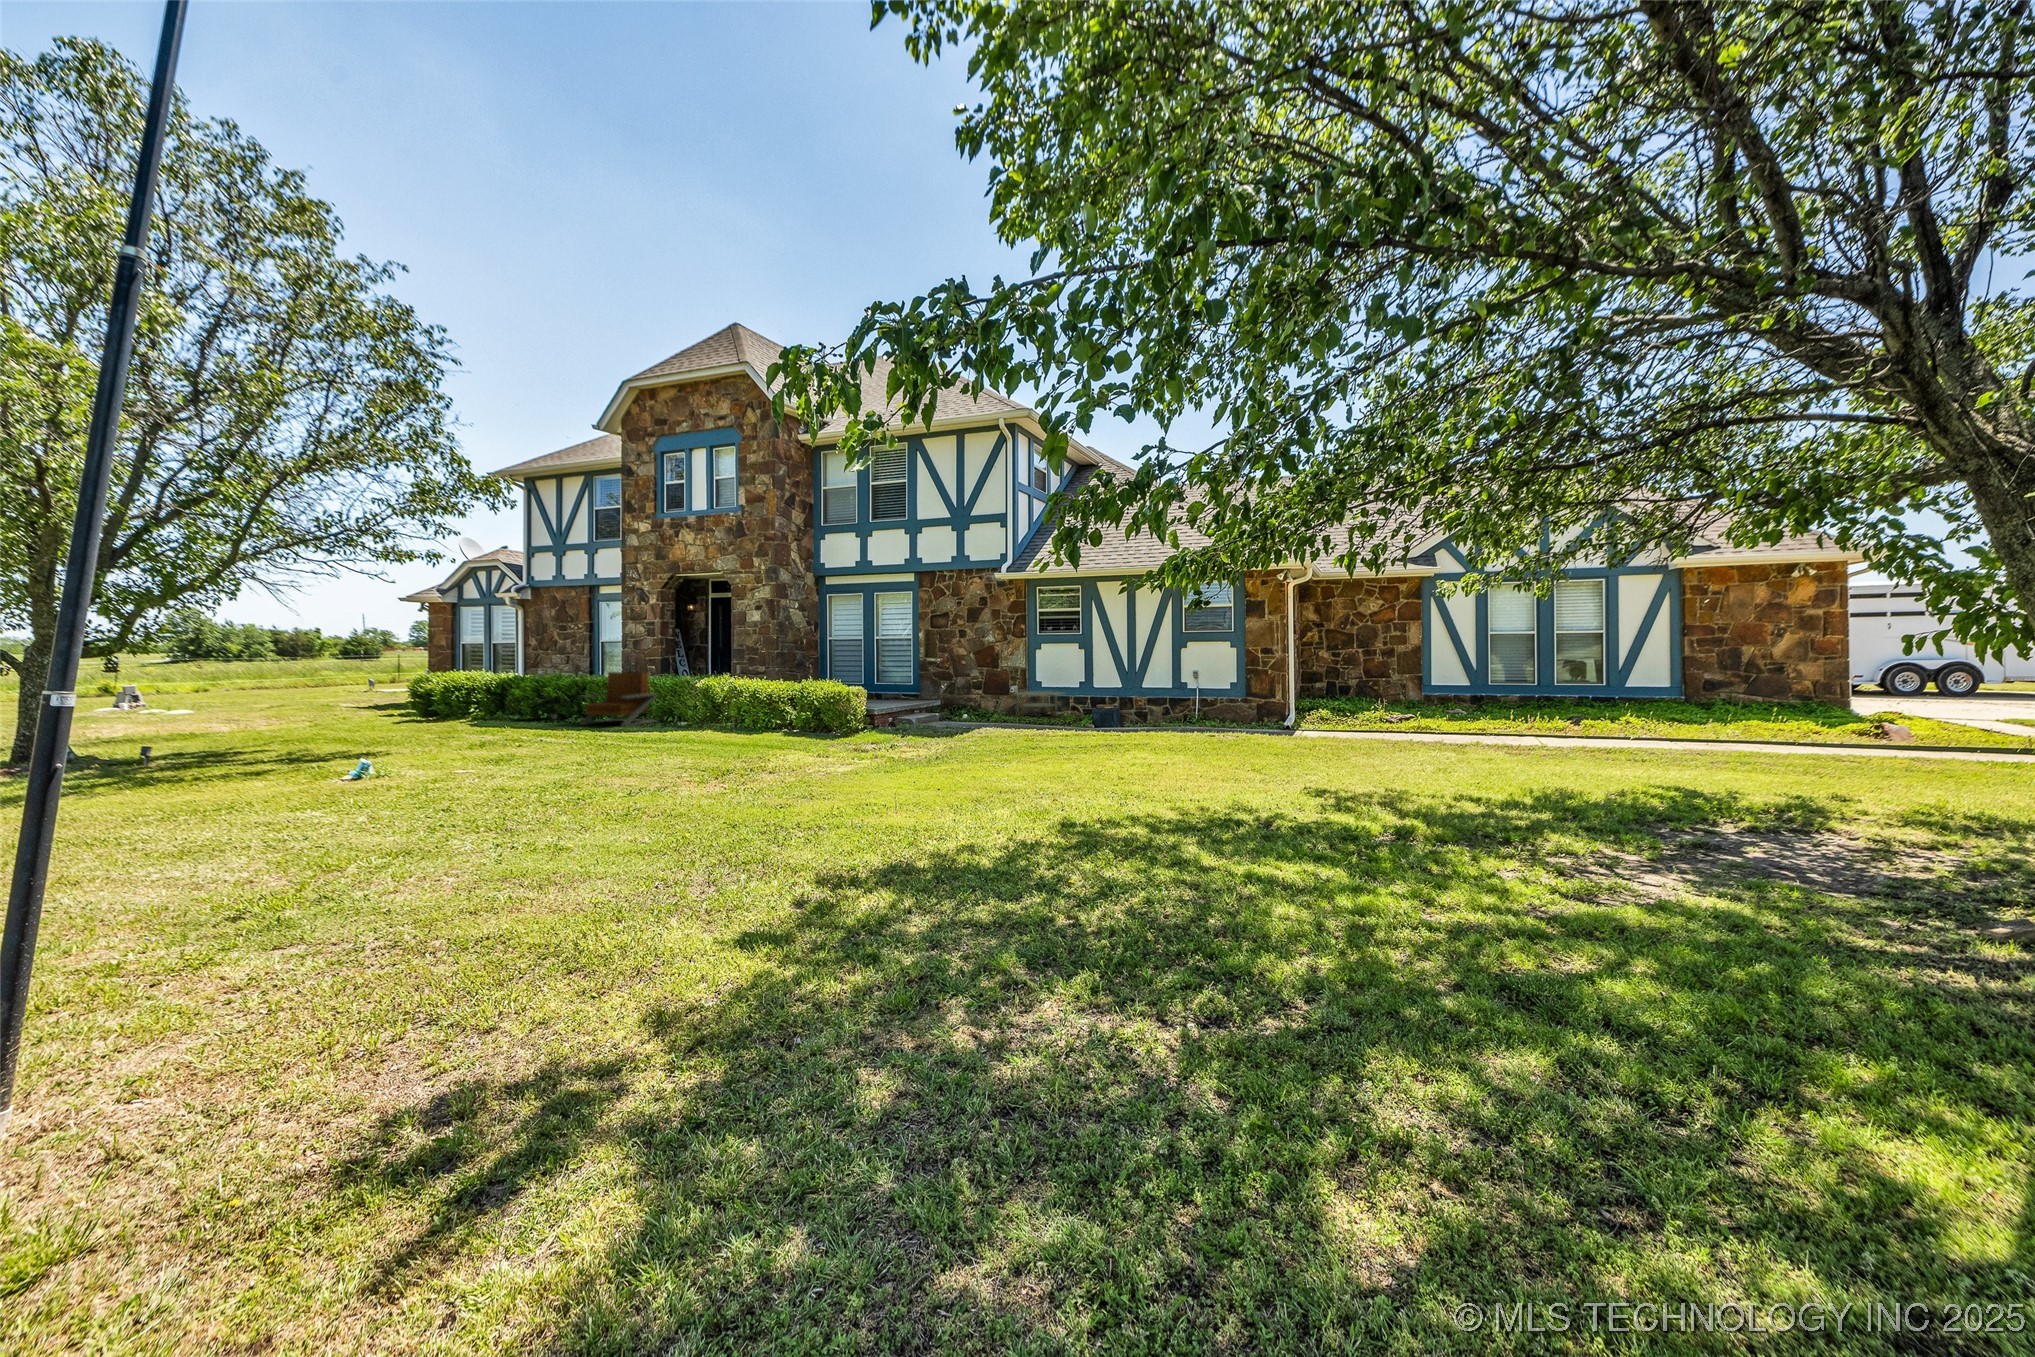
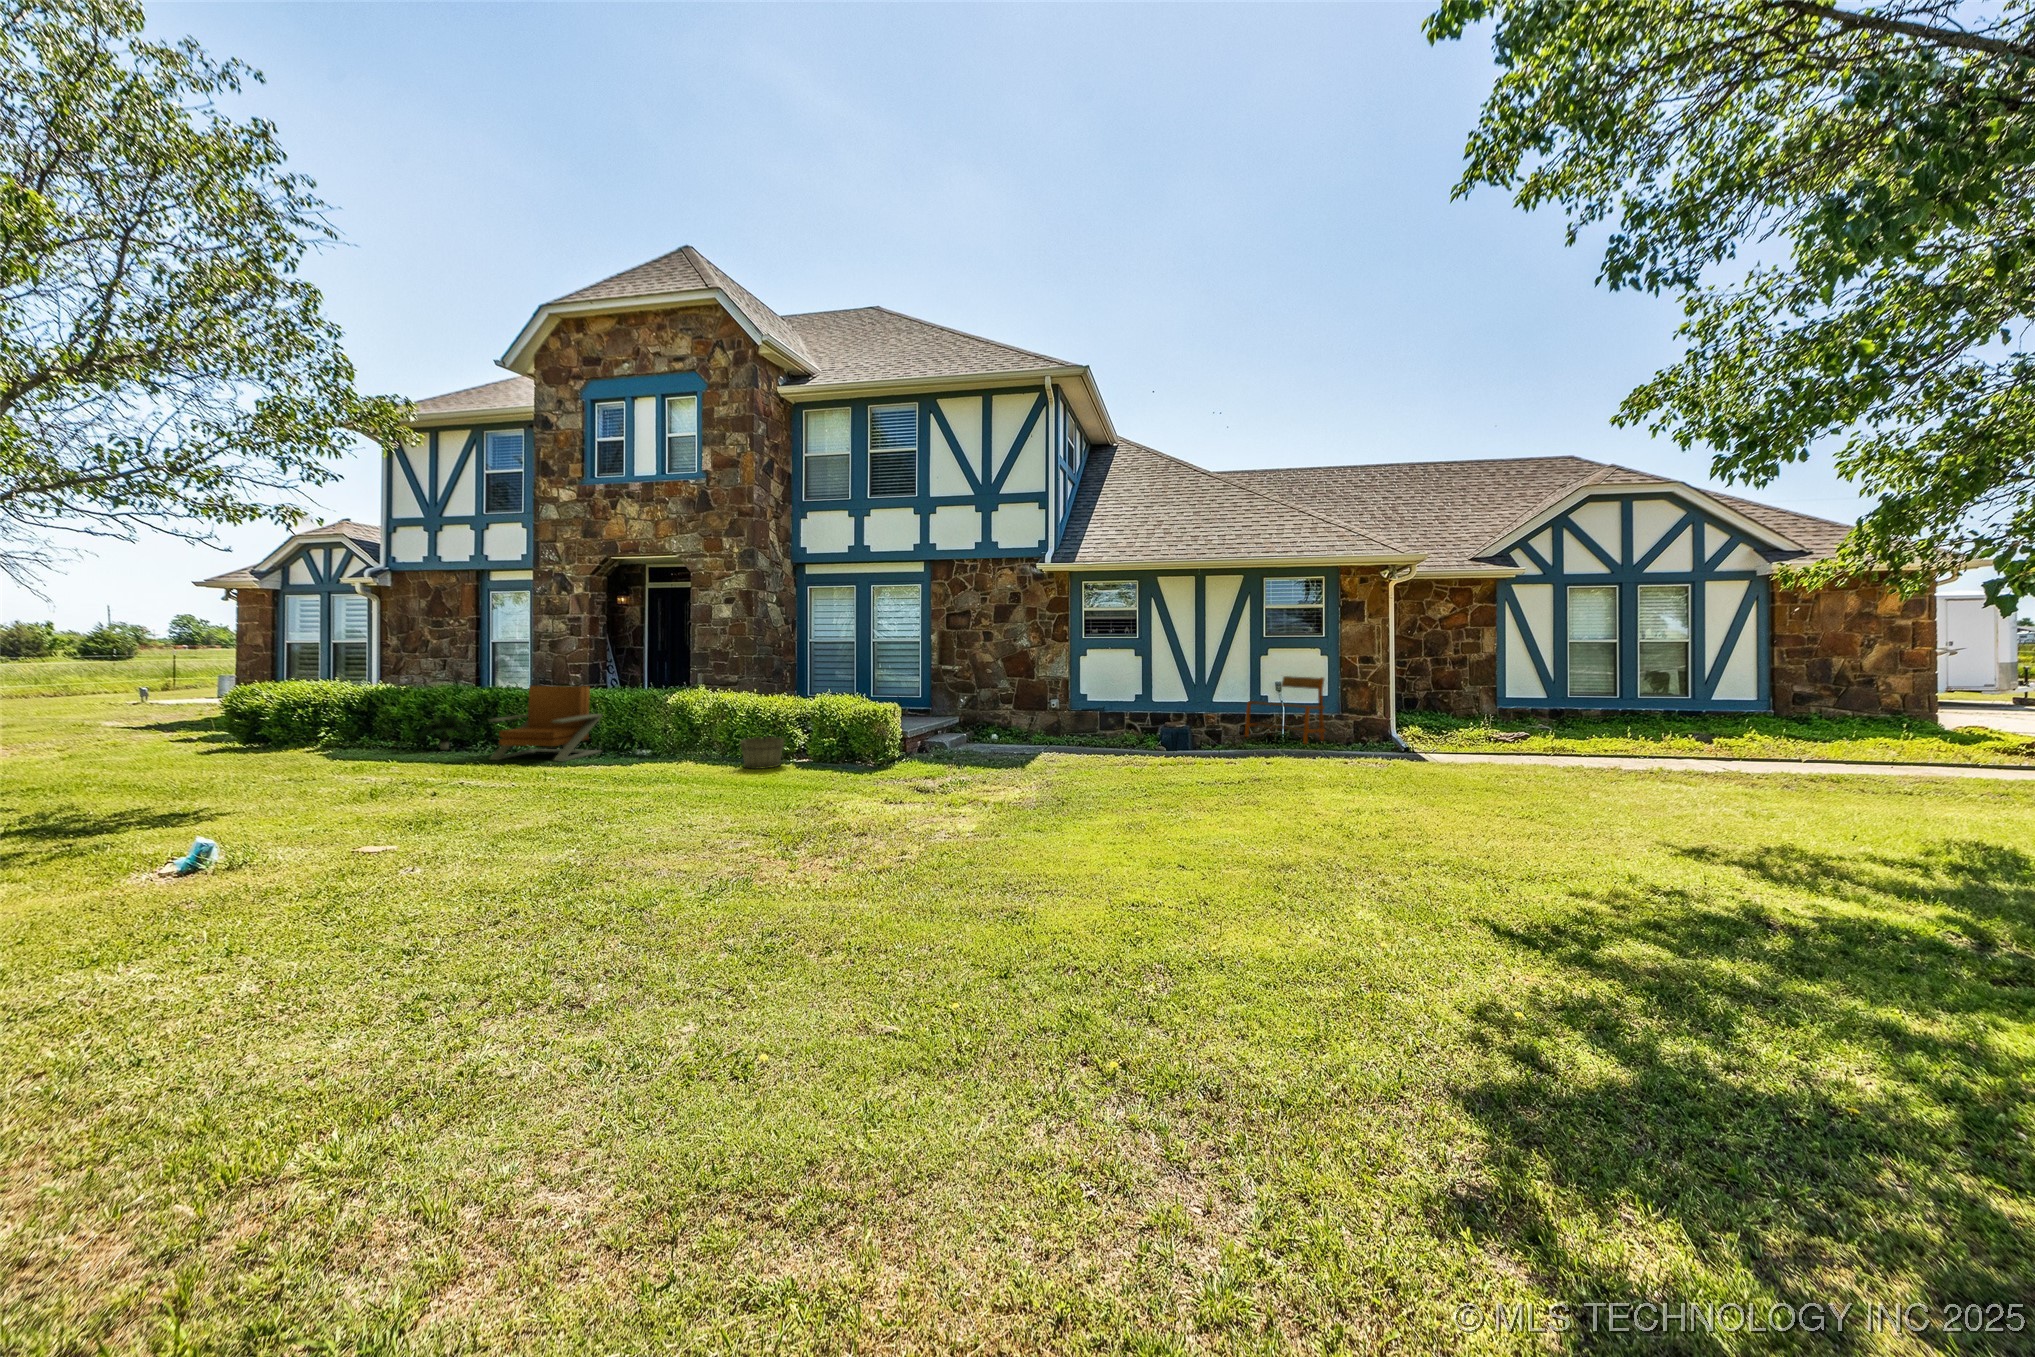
bench: none [1168,664,1232,722] -> present [1245,676,1325,744]
round table: present [1014,691,1064,717] -> none [1057,706,1123,738]
wooden bucket: none [743,704,776,732] -> present [740,736,784,769]

